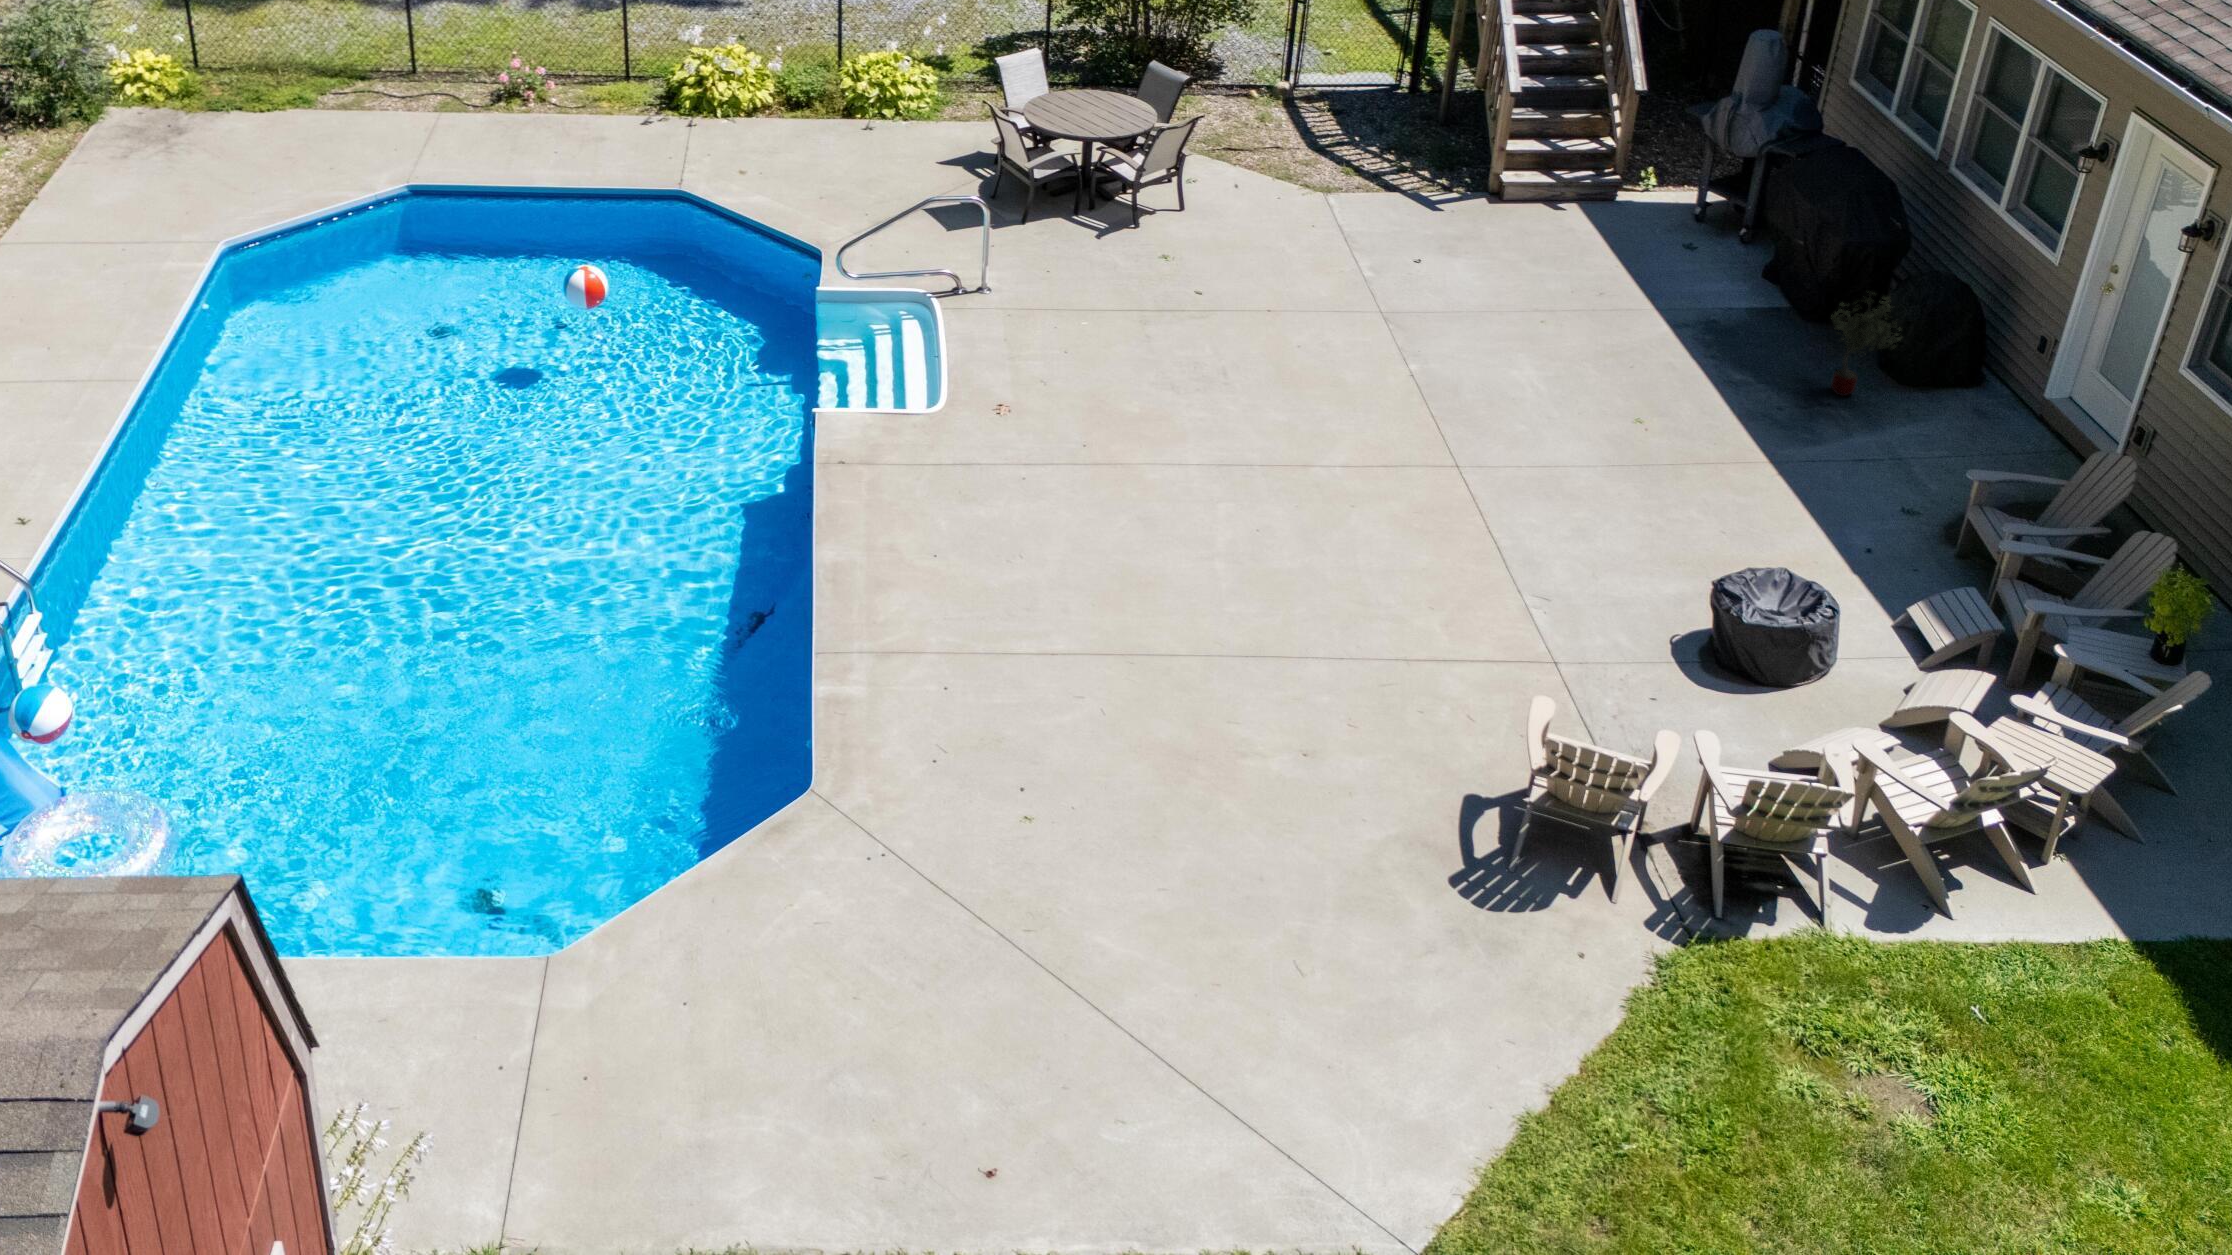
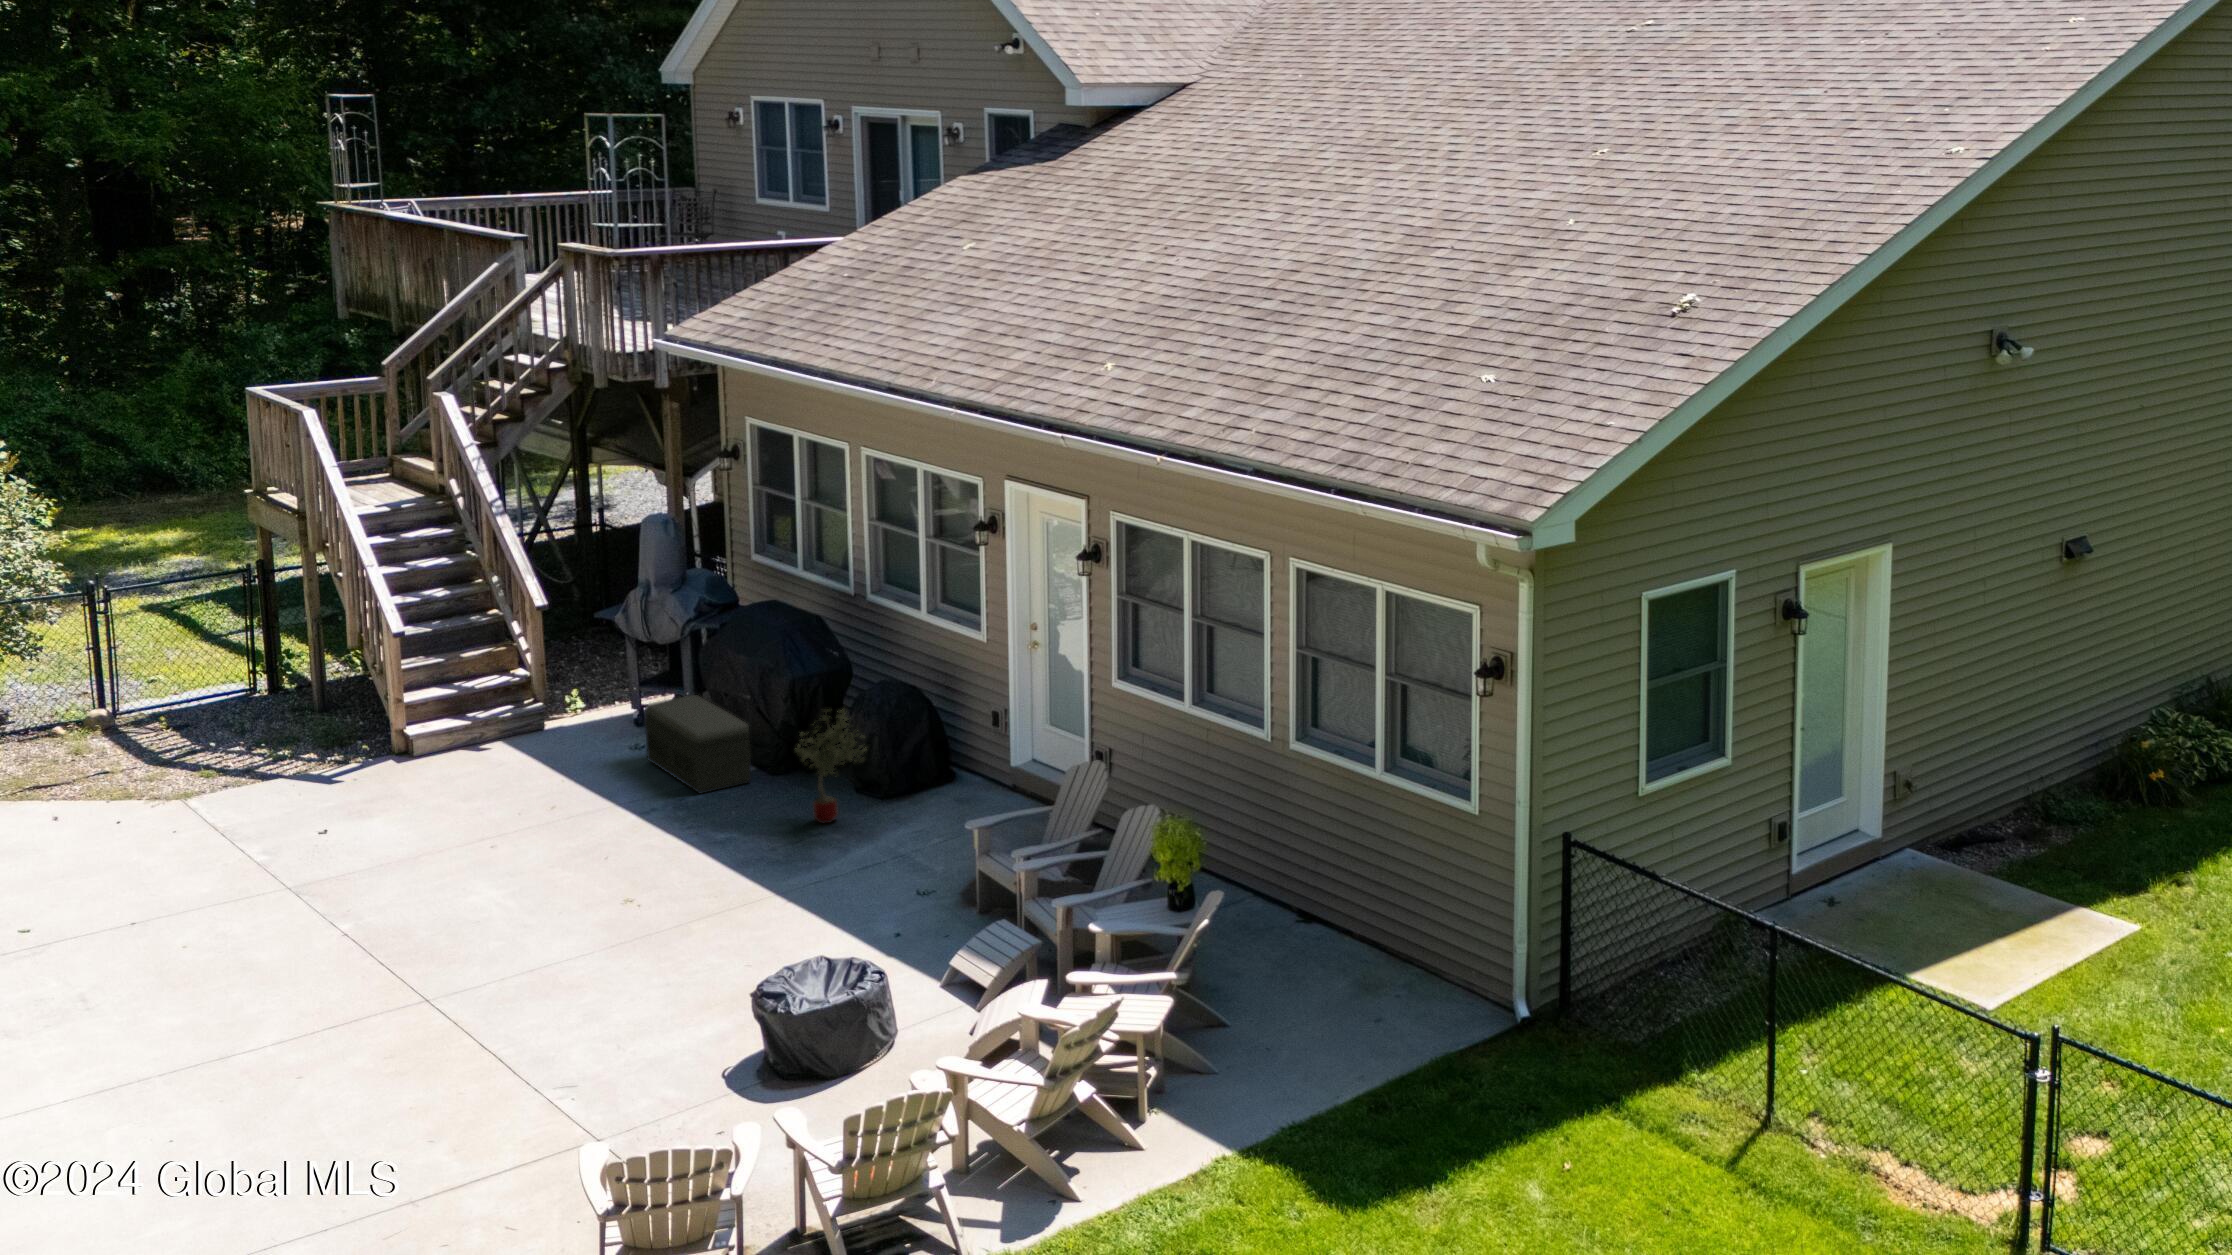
storage bench: none [1696,217,1796,323] -> present [645,695,751,793]

